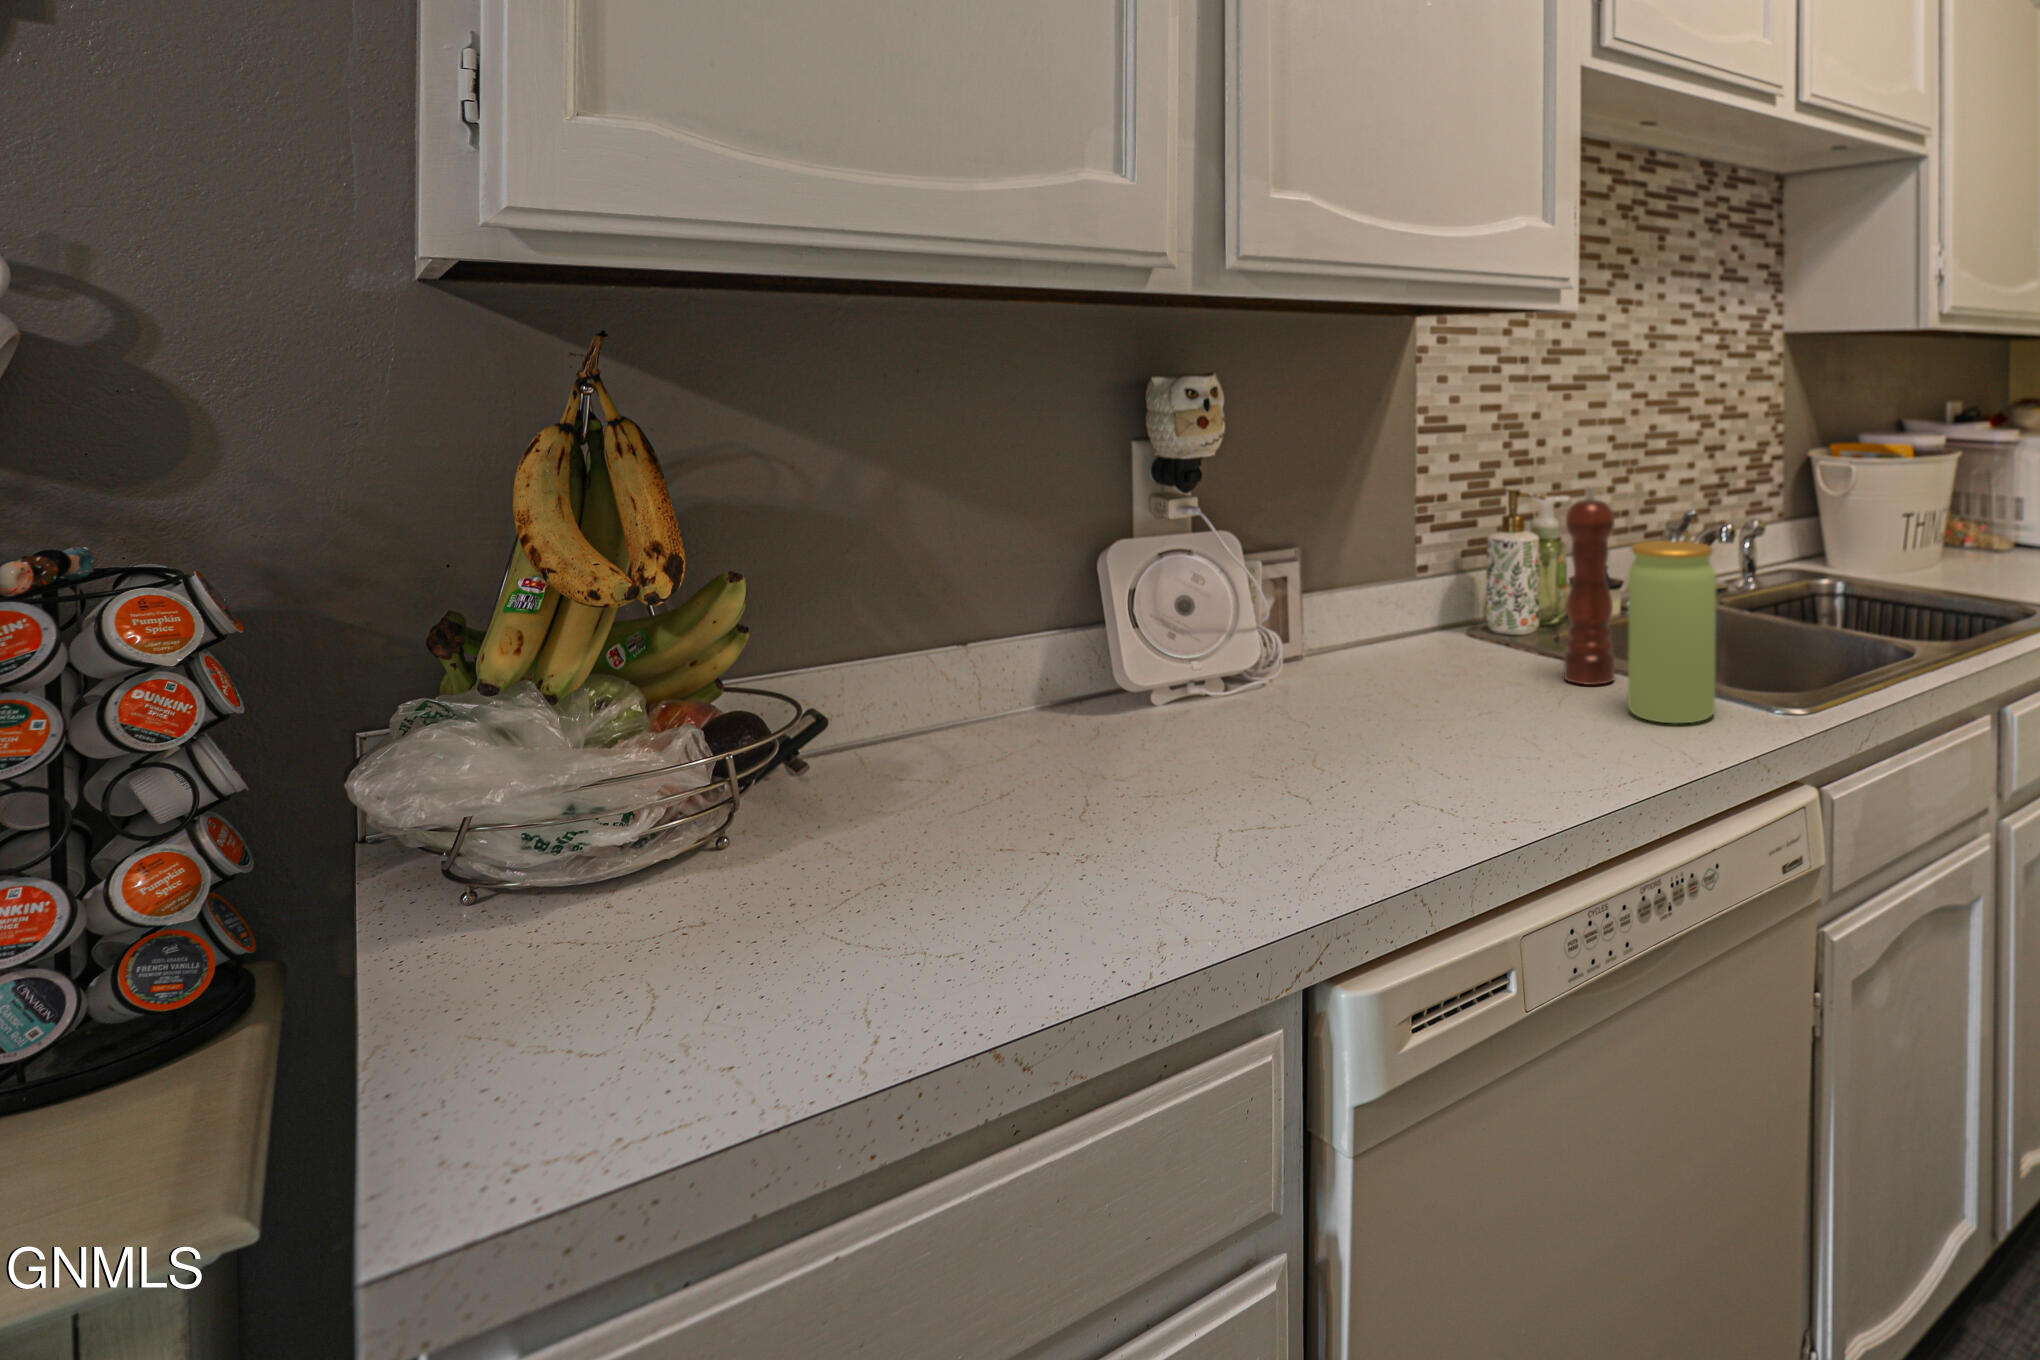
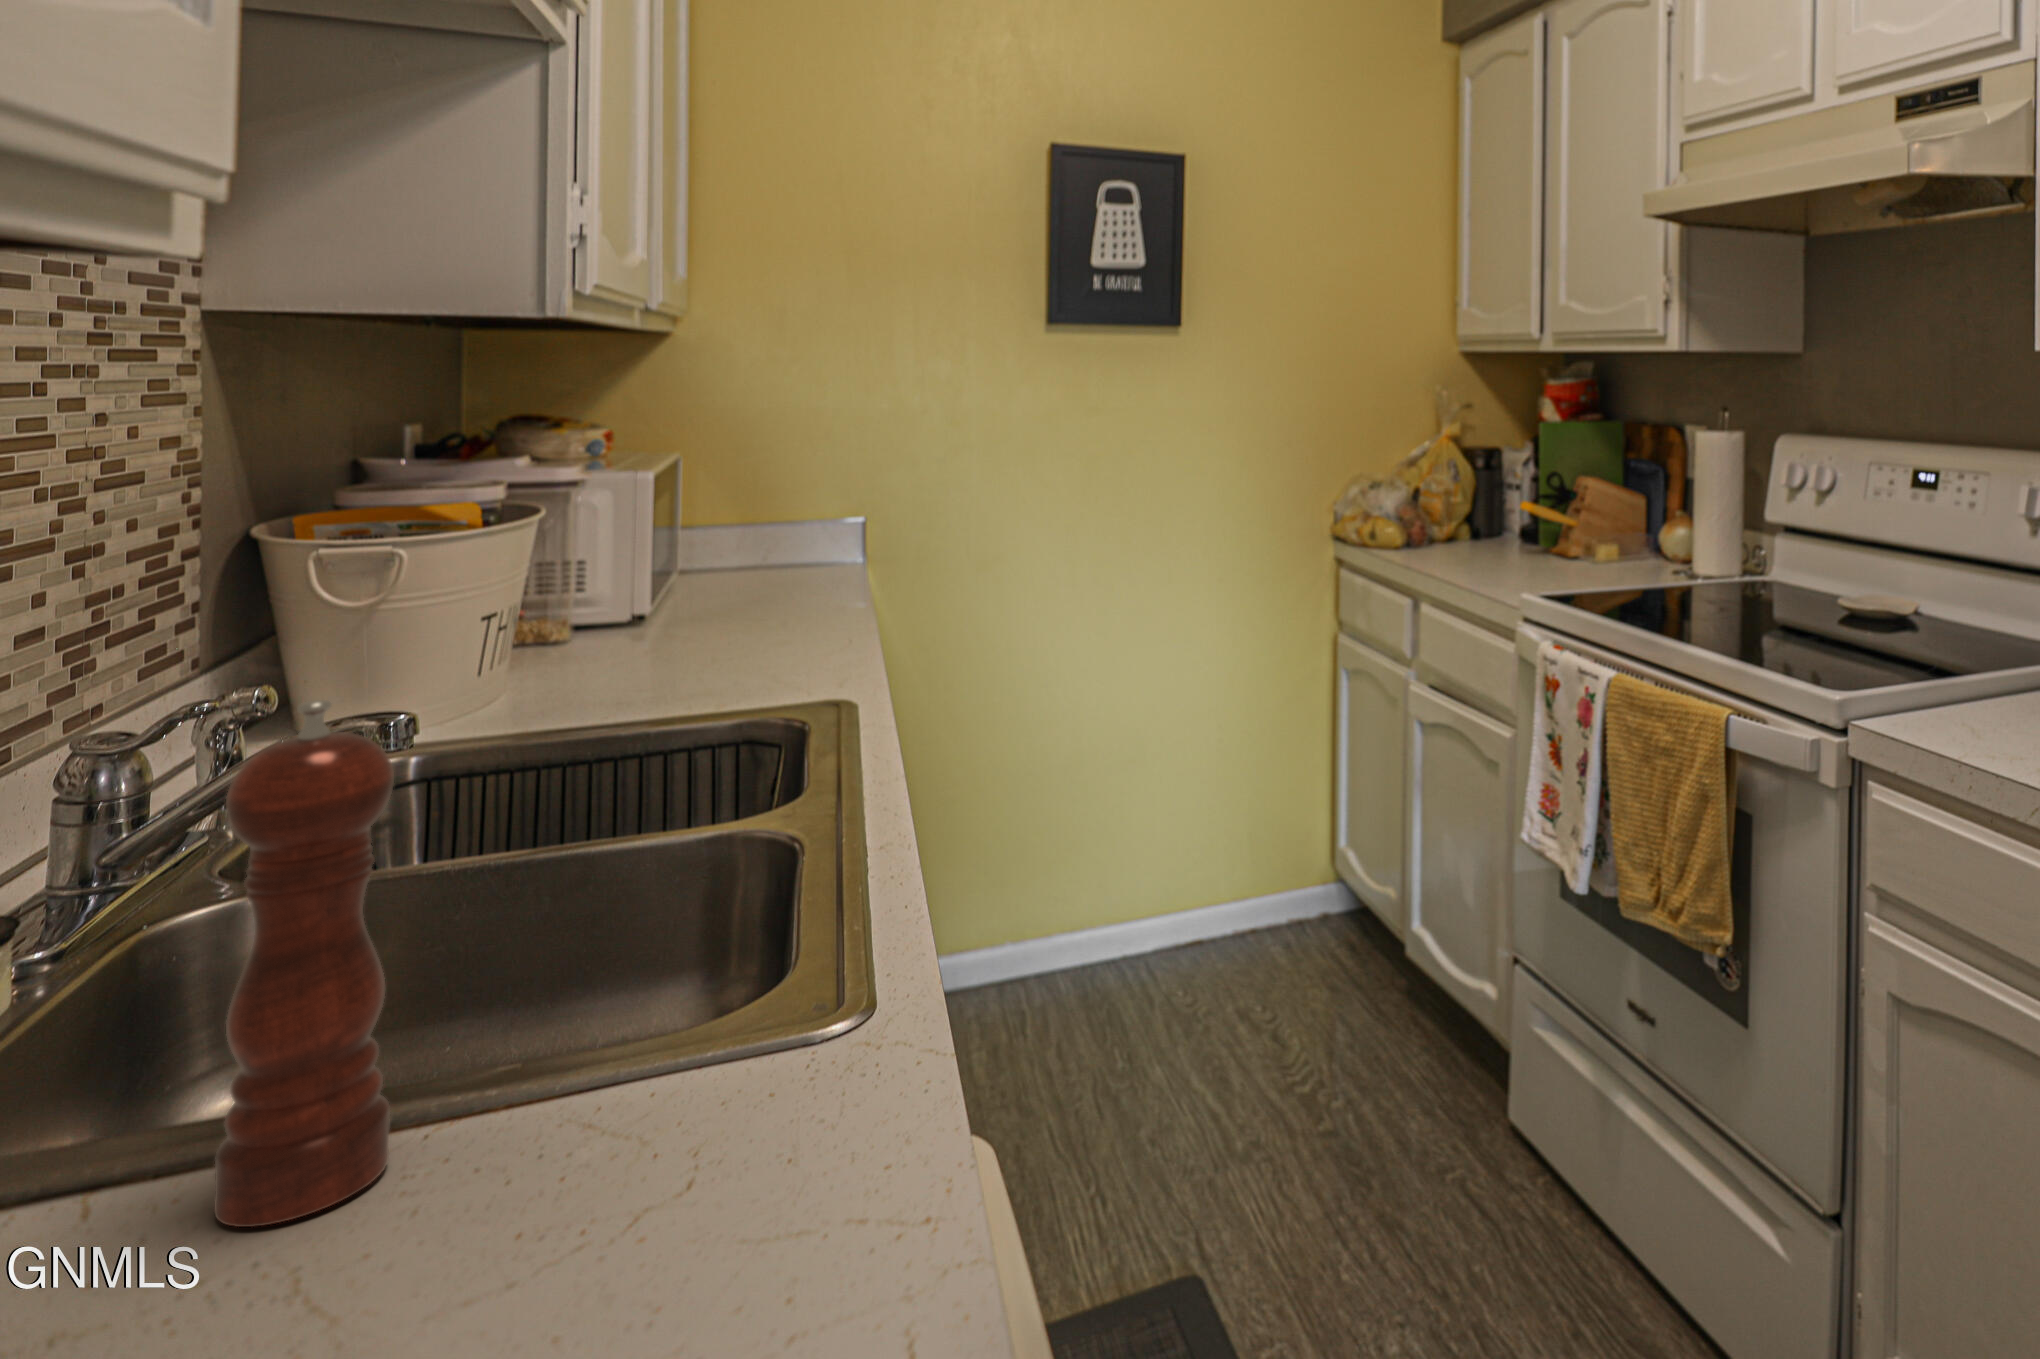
jar: present [1628,540,1716,723] -> none [559,764,784,1201]

